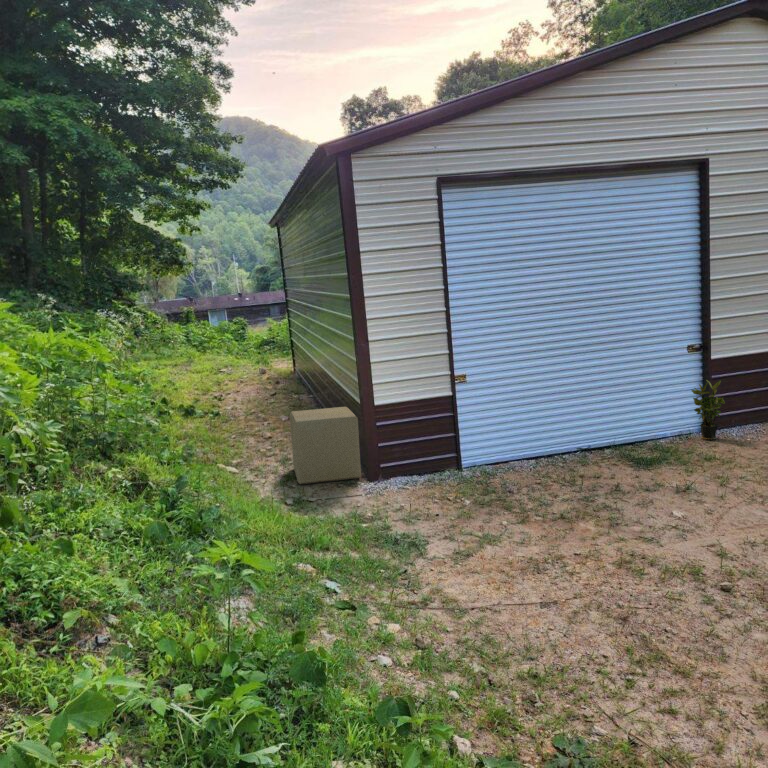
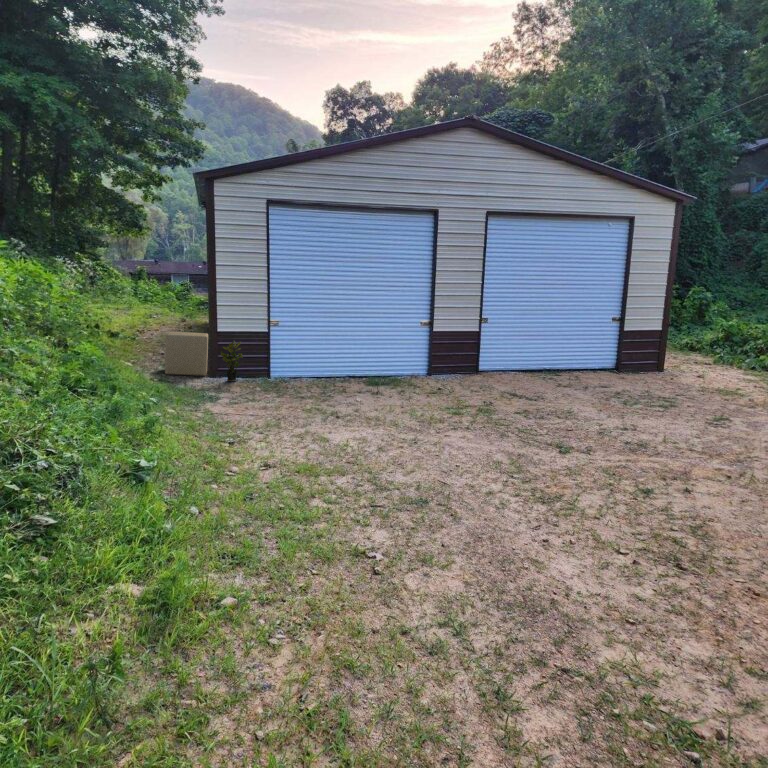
potted plant: present [691,380,725,440] -> present [221,342,243,381]

